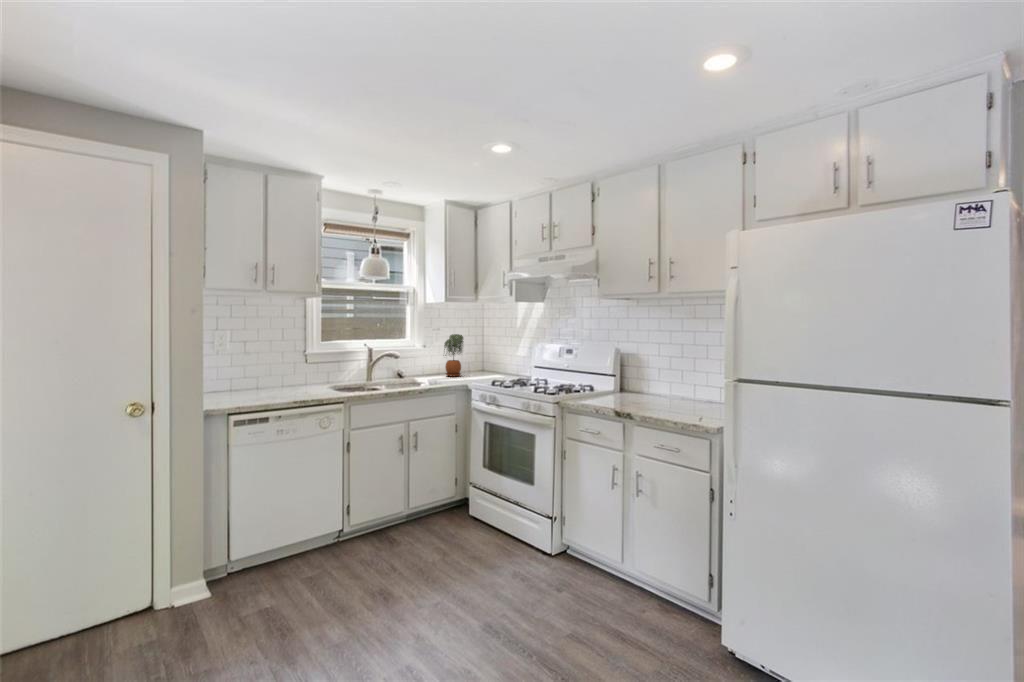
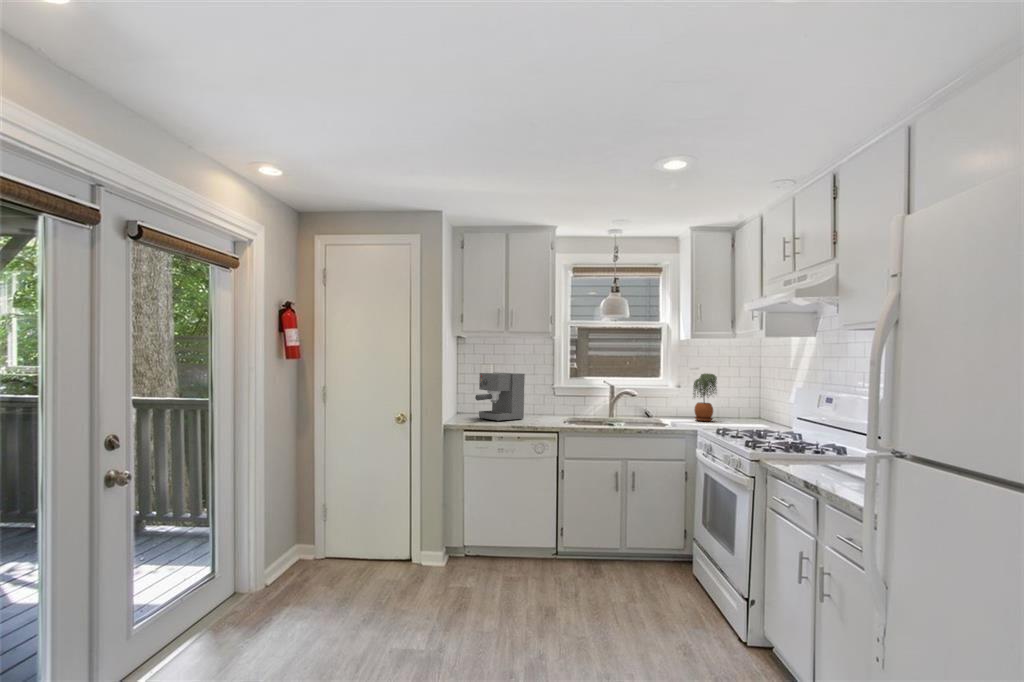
coffee maker: none [224,340,285,398] -> present [475,372,525,421]

